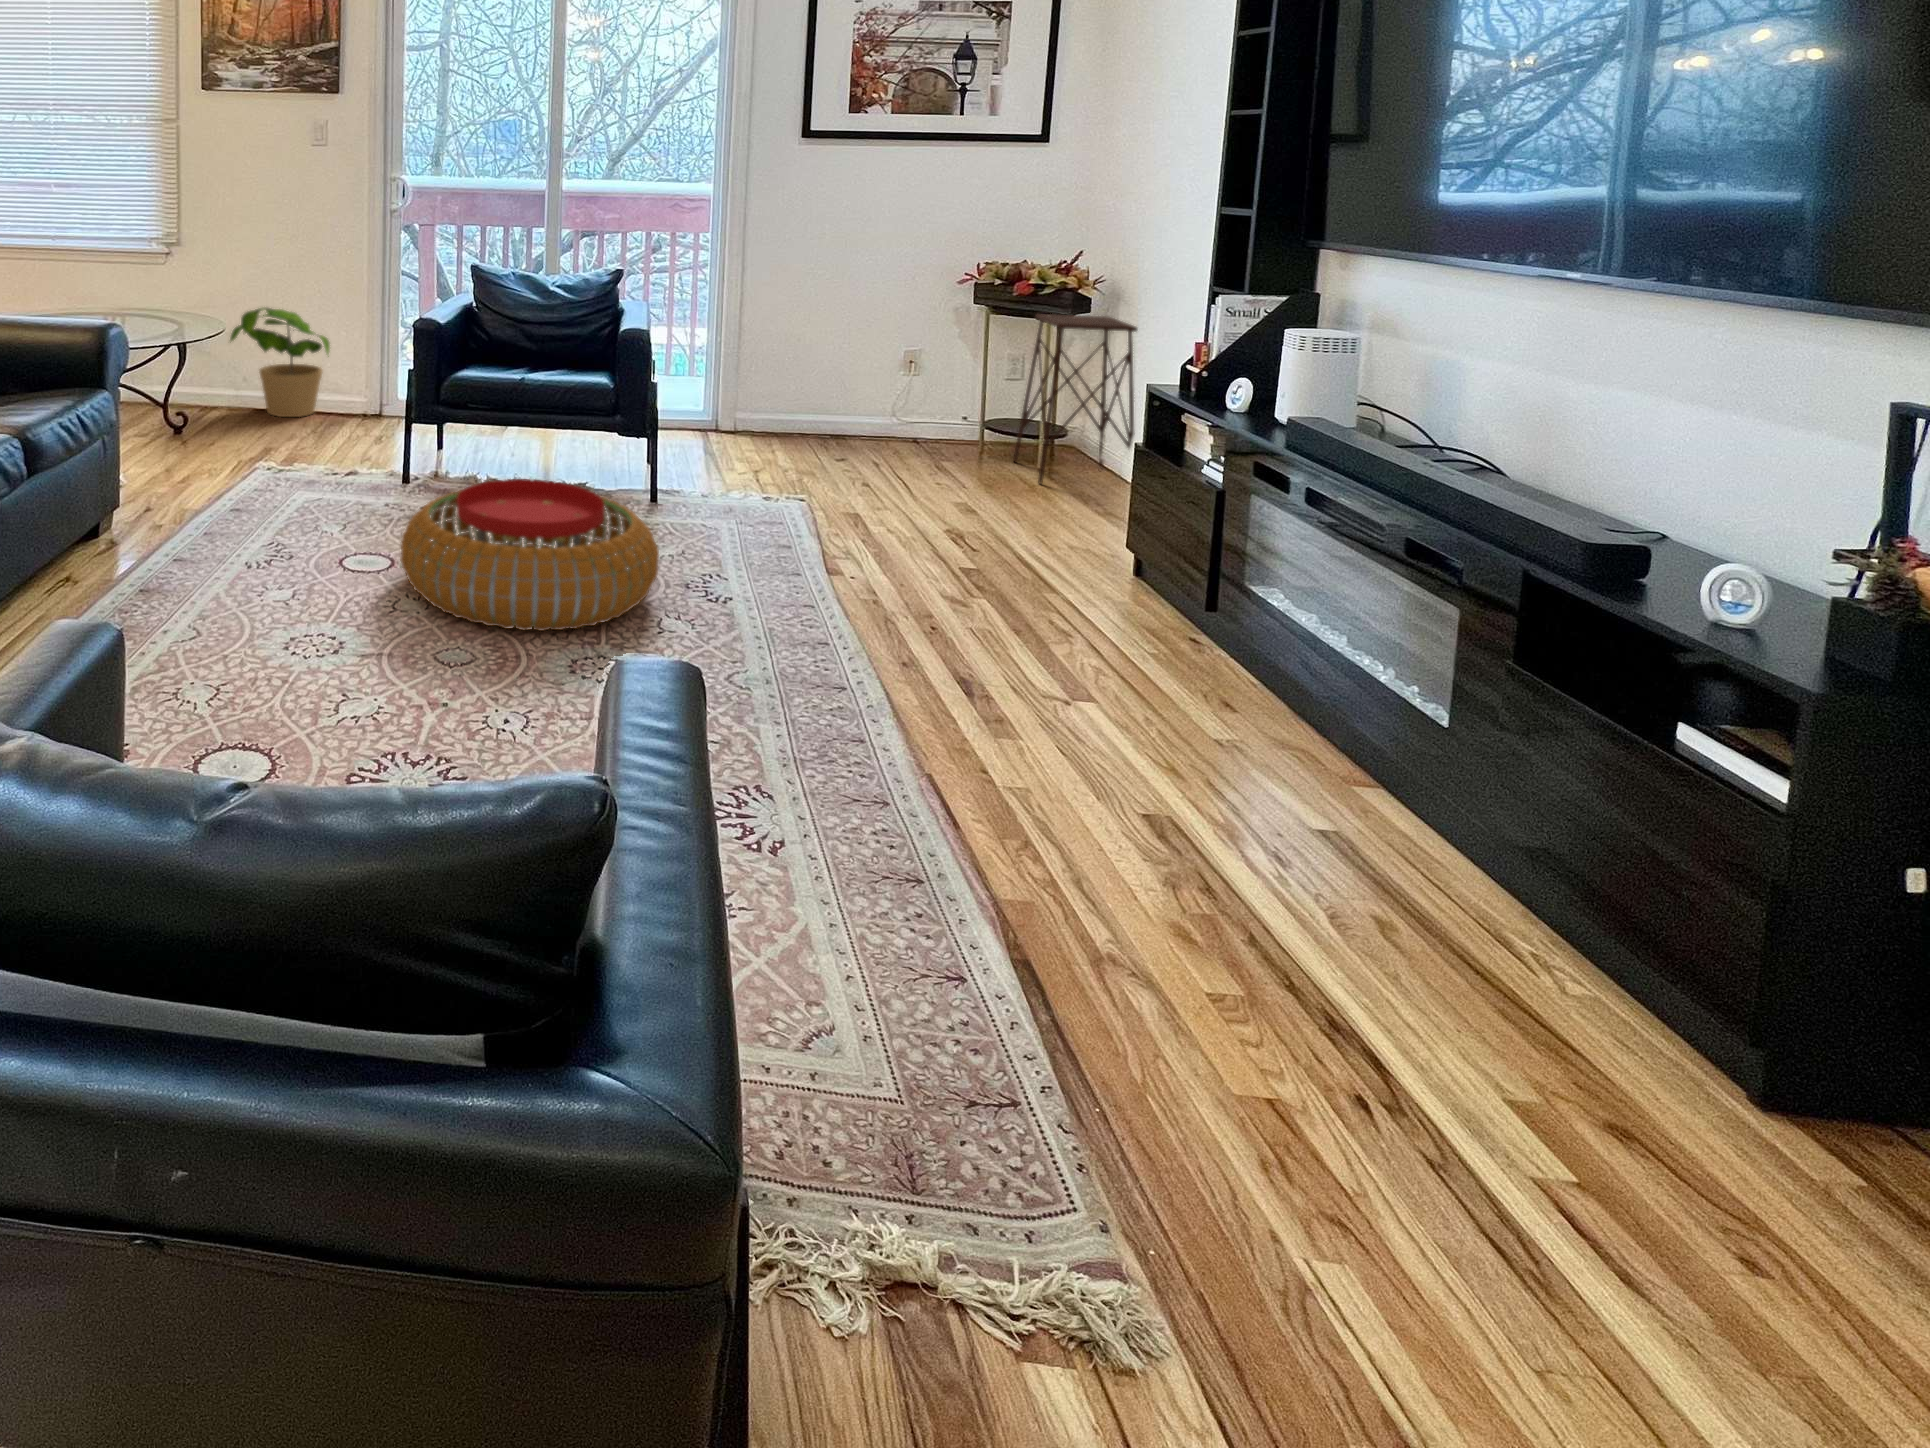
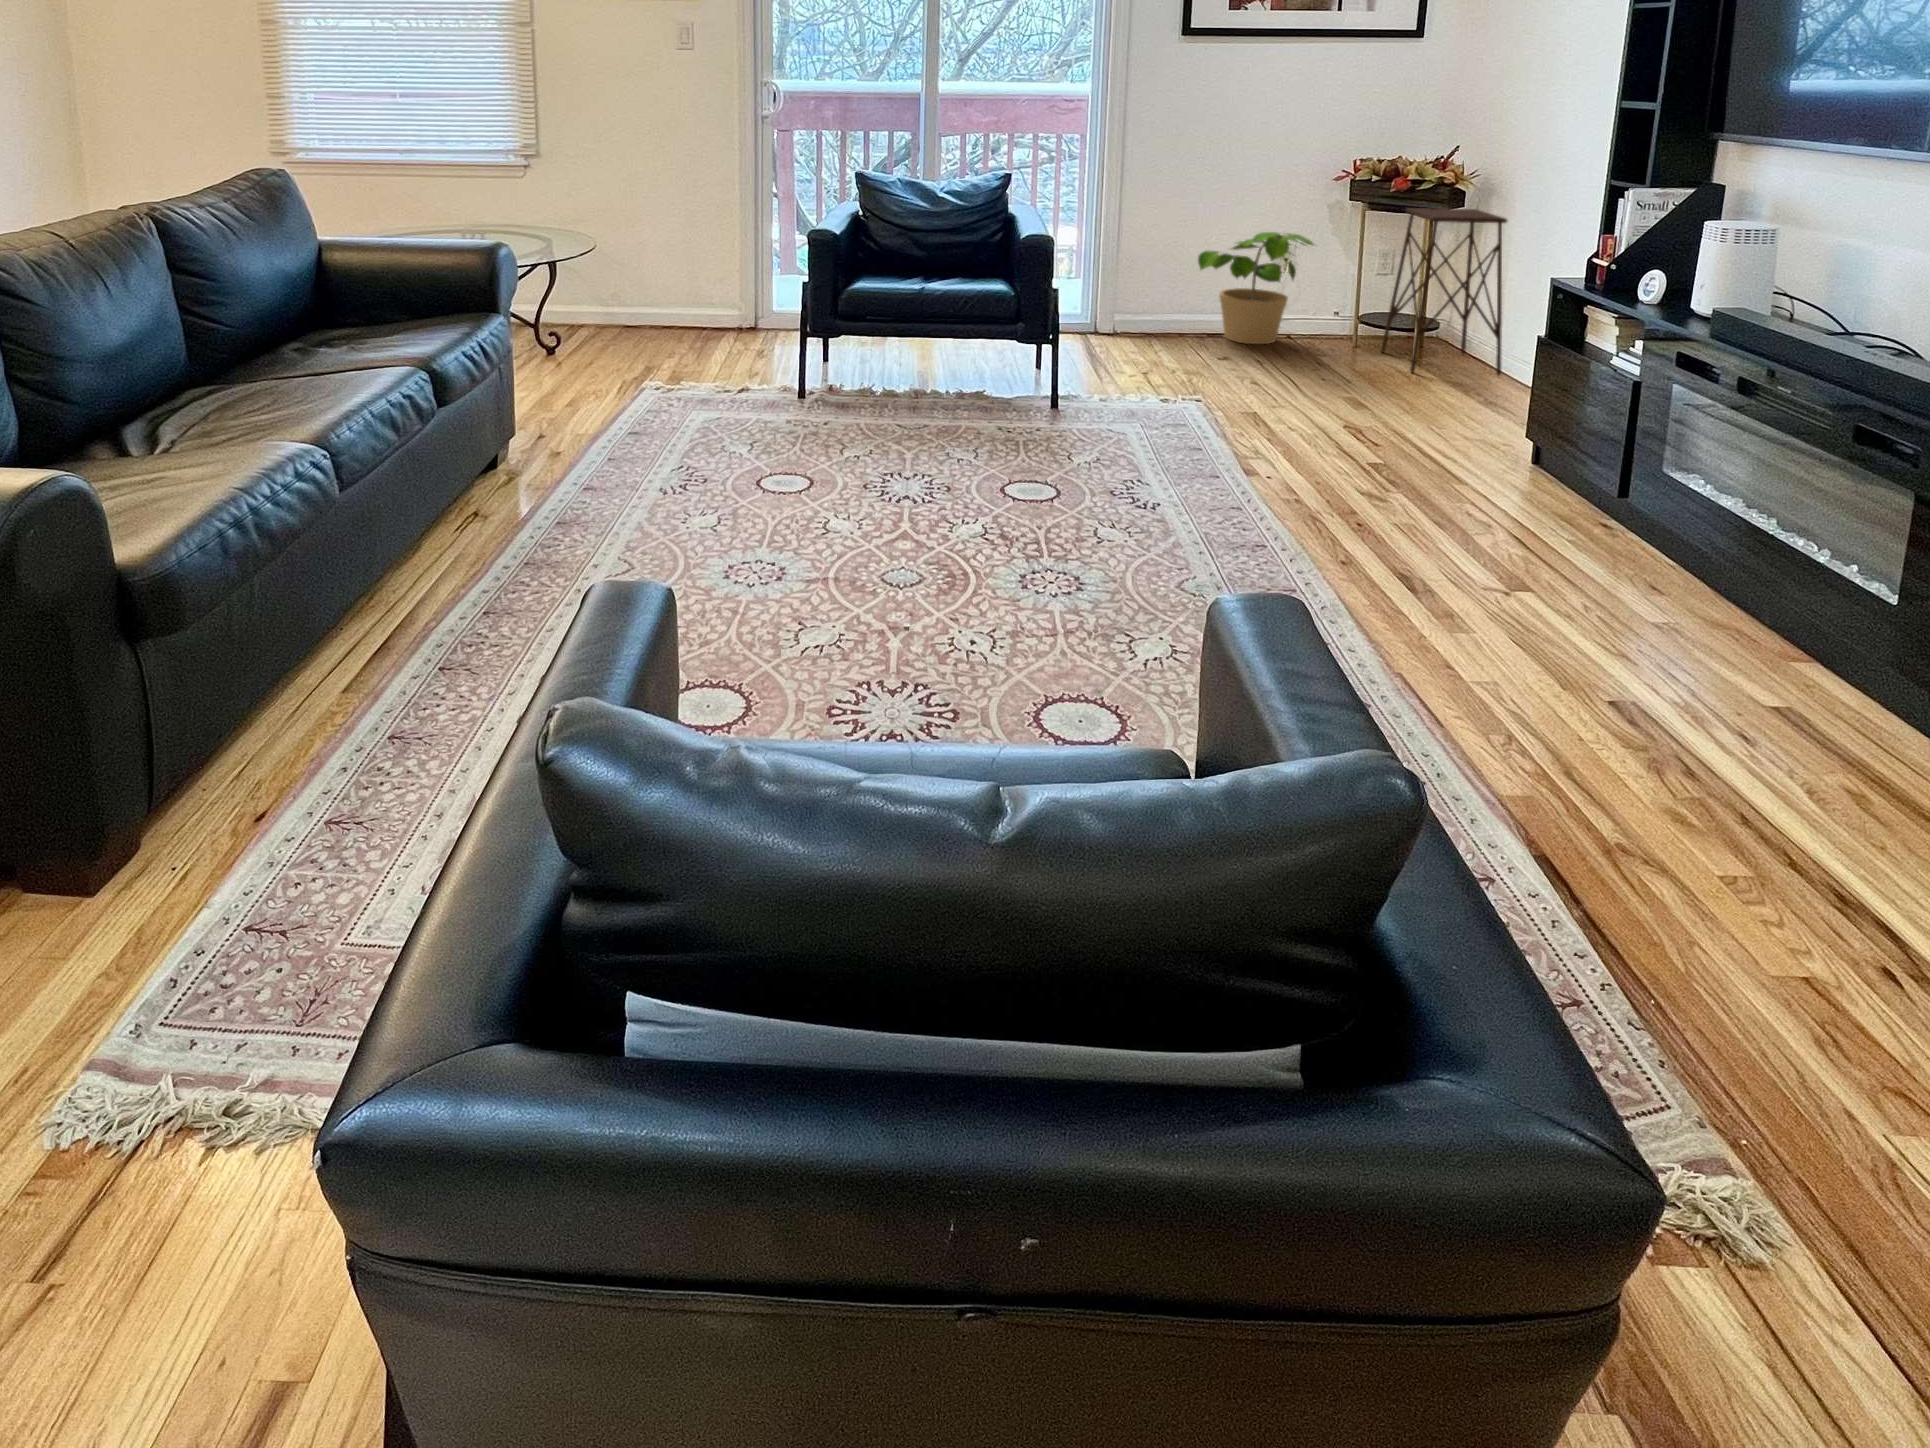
potted plant: present [230,308,330,417] -> present [1198,232,1314,344]
pouf: present [400,479,659,631] -> none [826,390,1088,544]

